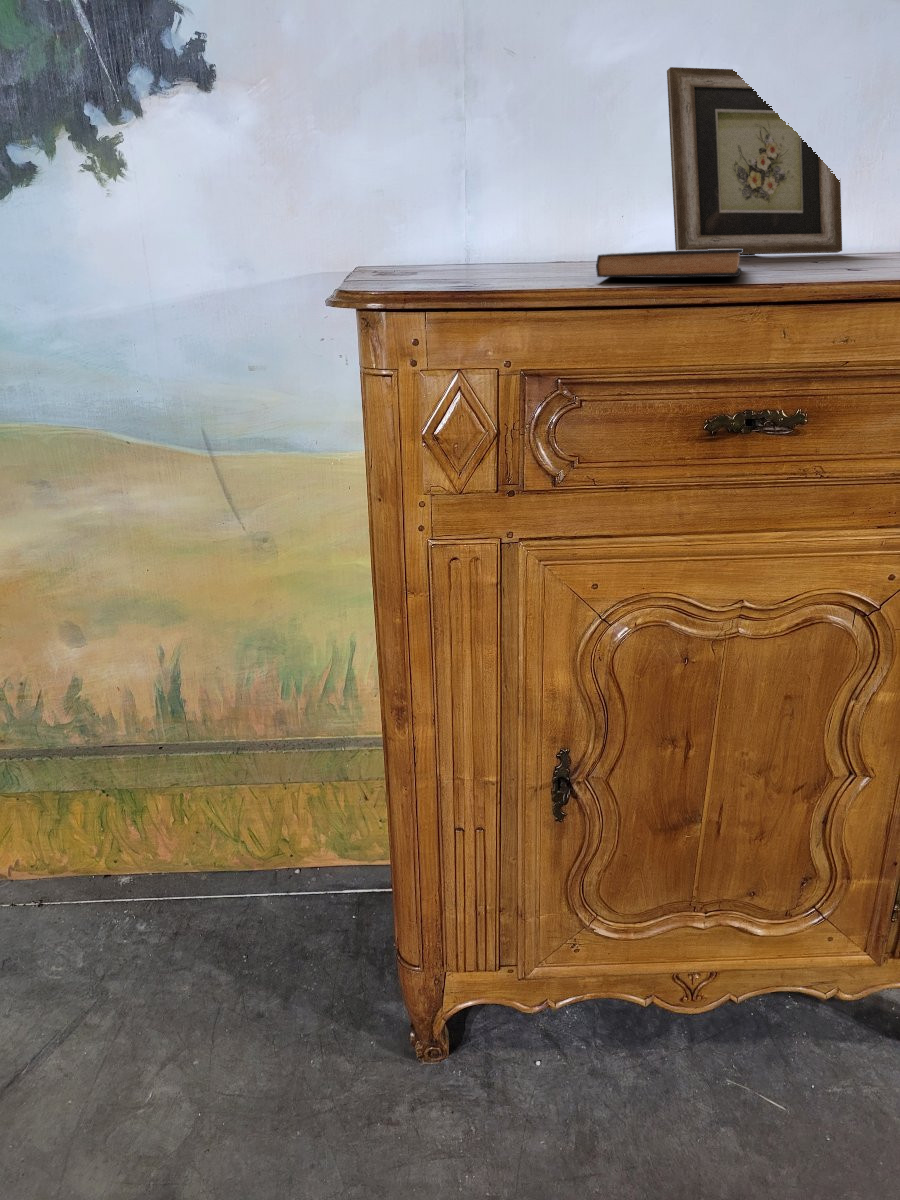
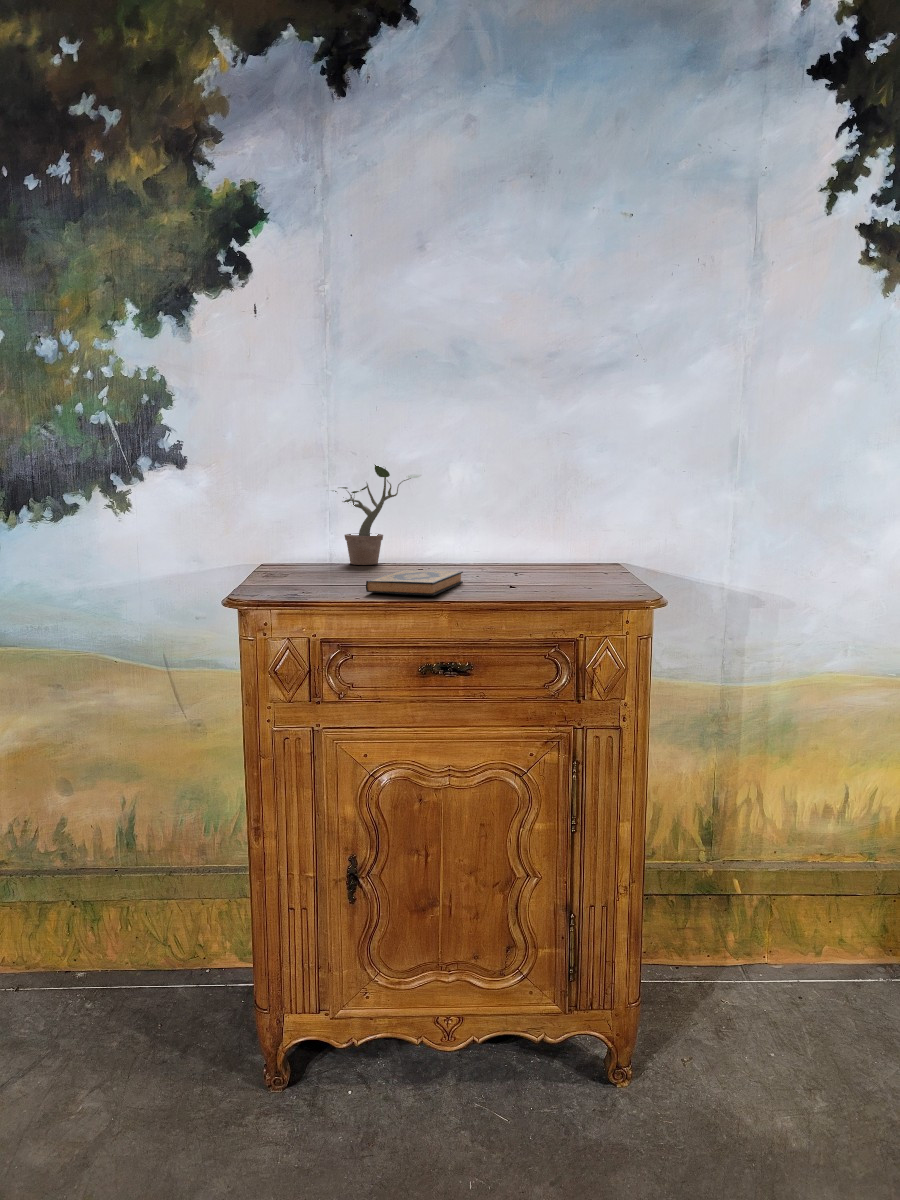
potted plant: none [444,45,637,262] -> present [335,465,421,565]
picture frame: present [667,67,842,255] -> none [444,464,553,564]

